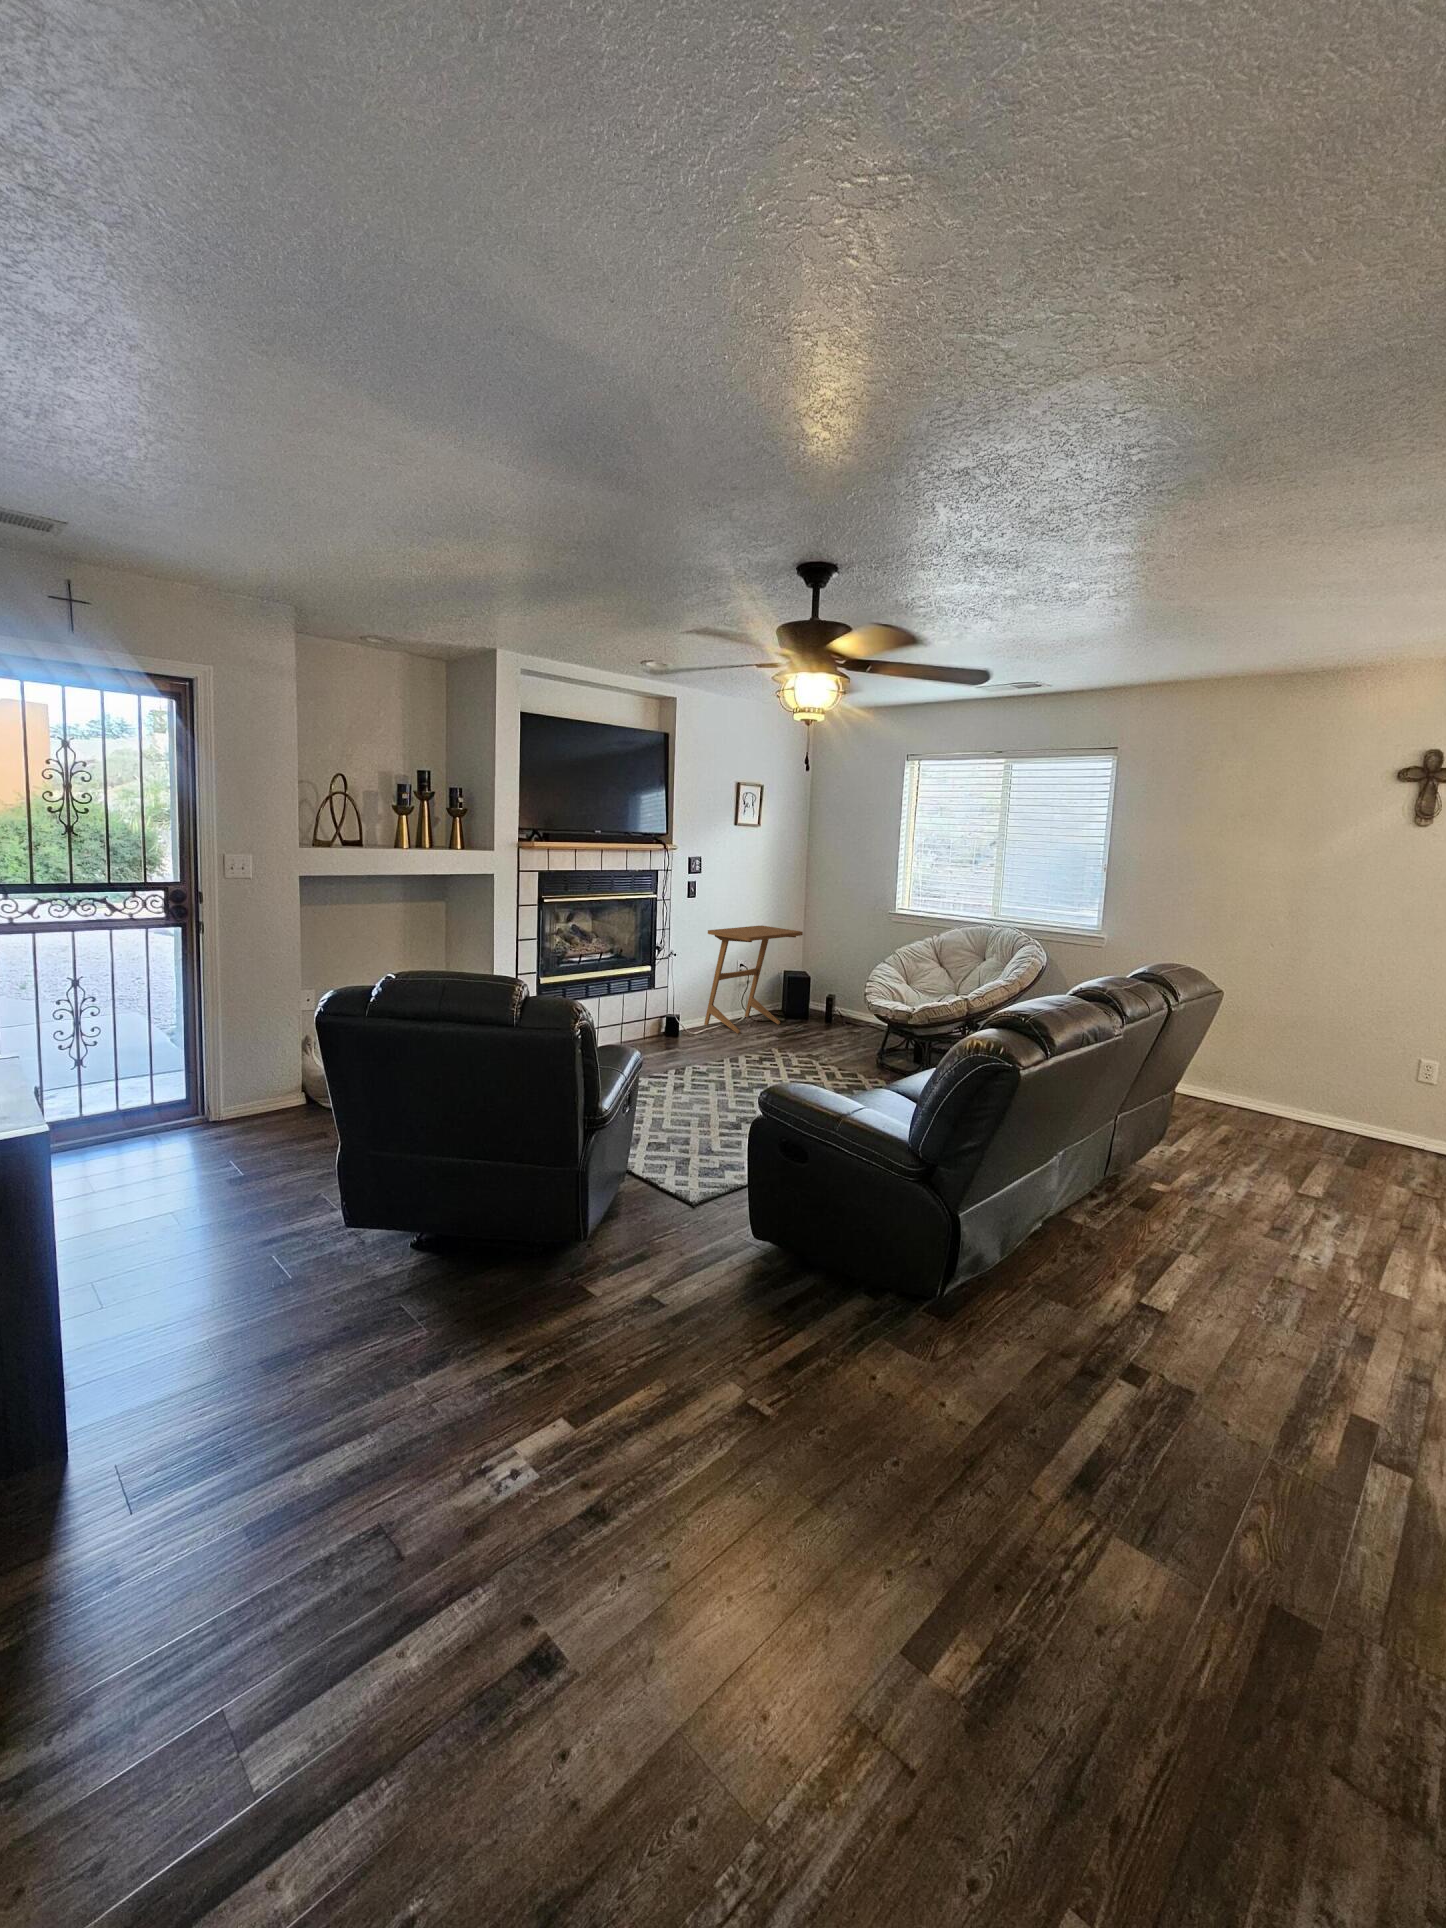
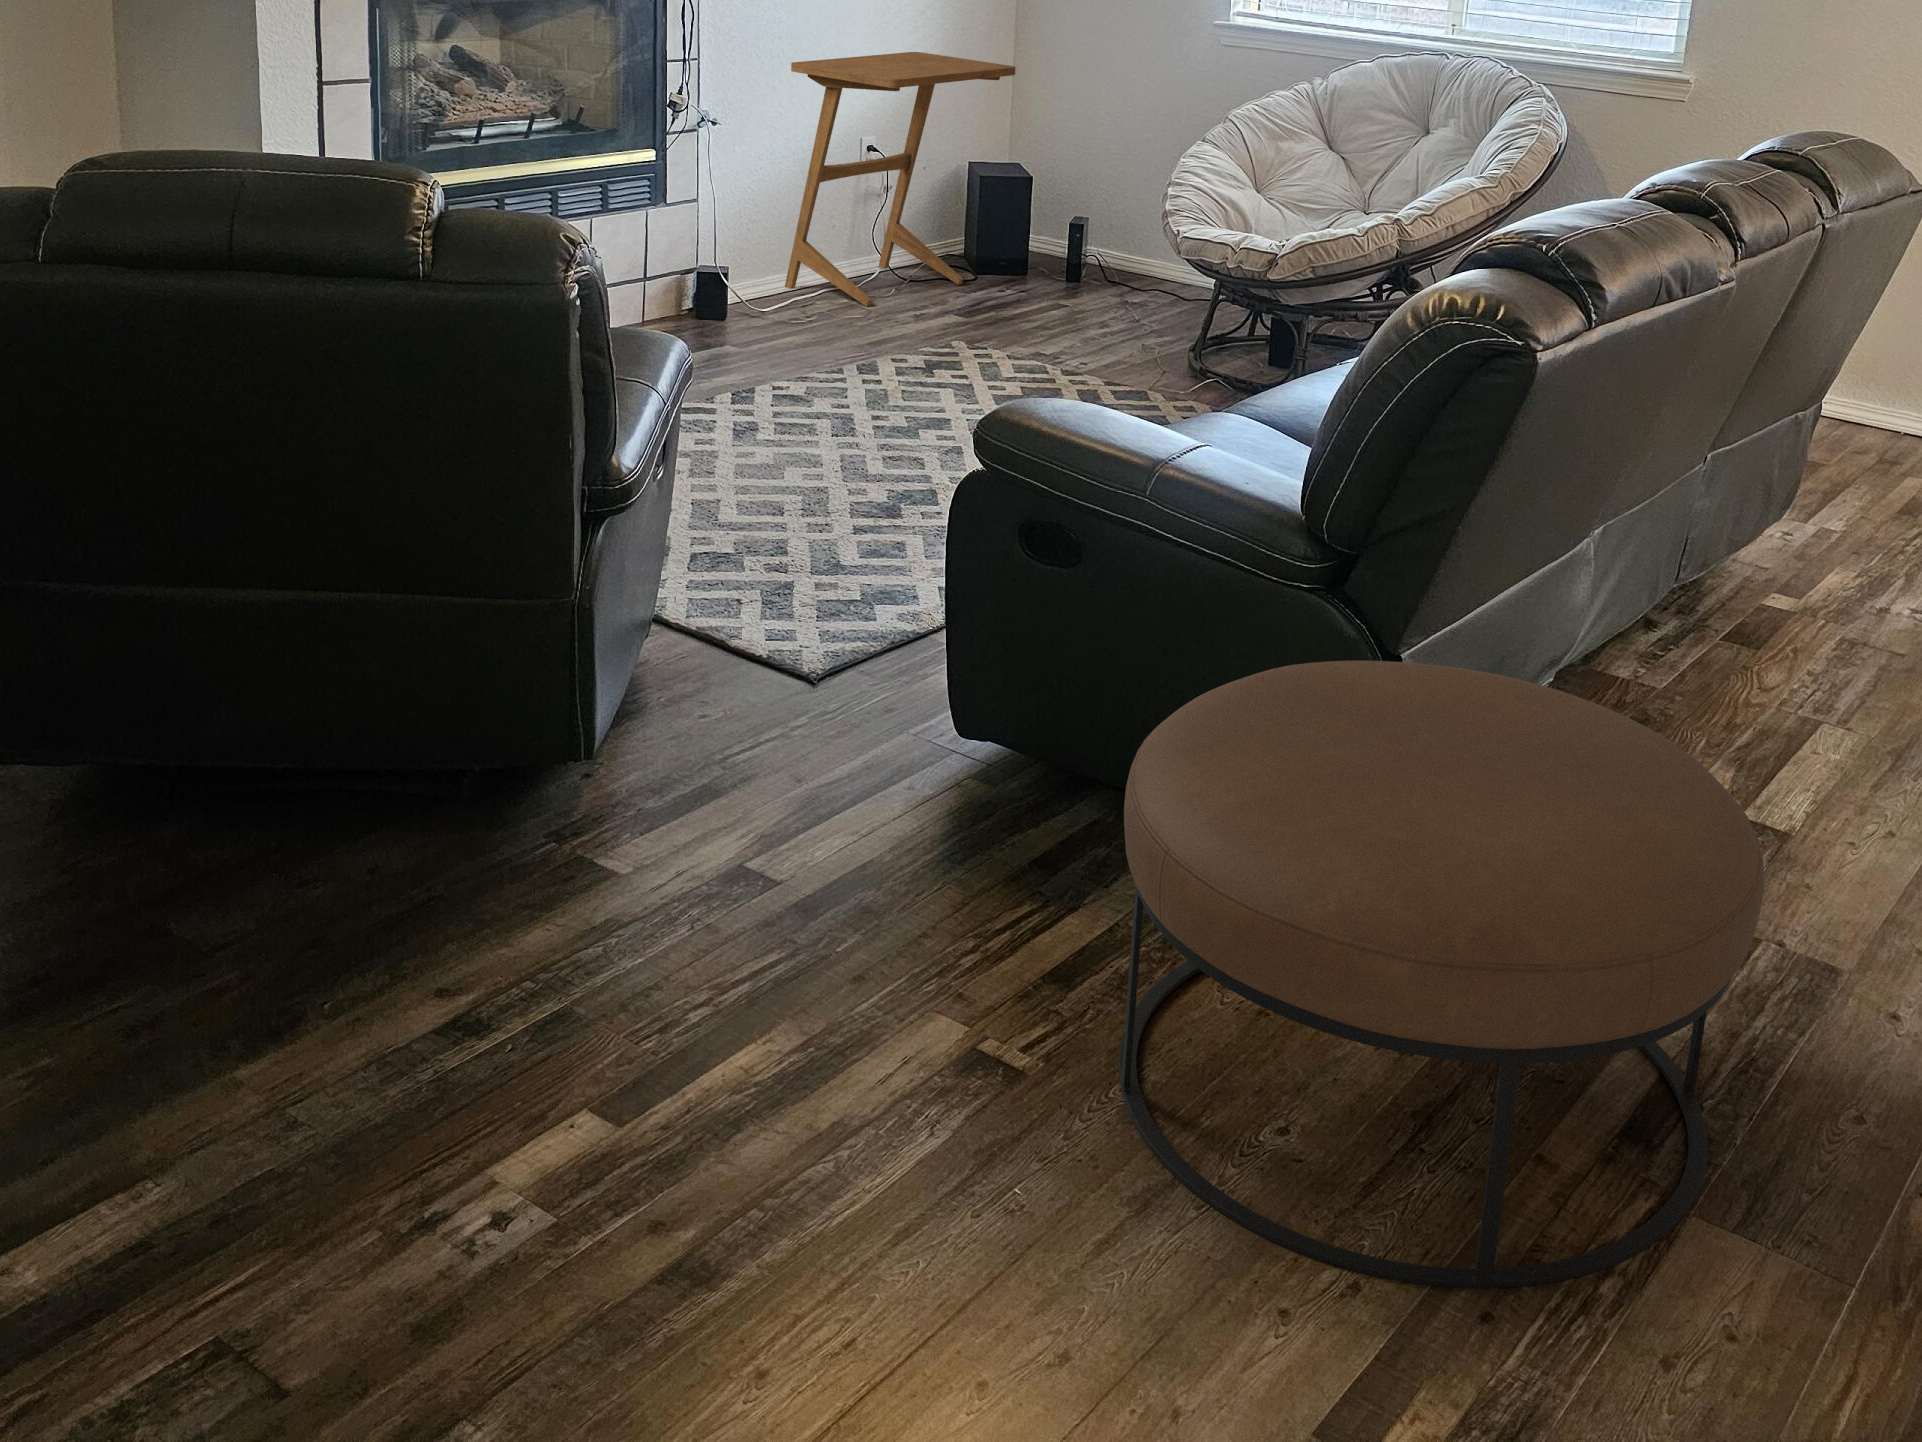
ottoman: none [816,1218,1145,1568] -> present [1119,661,1764,1288]

